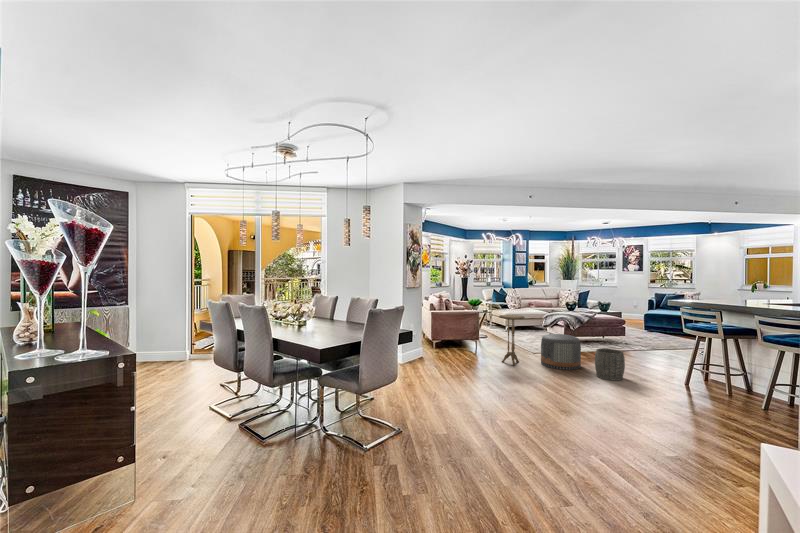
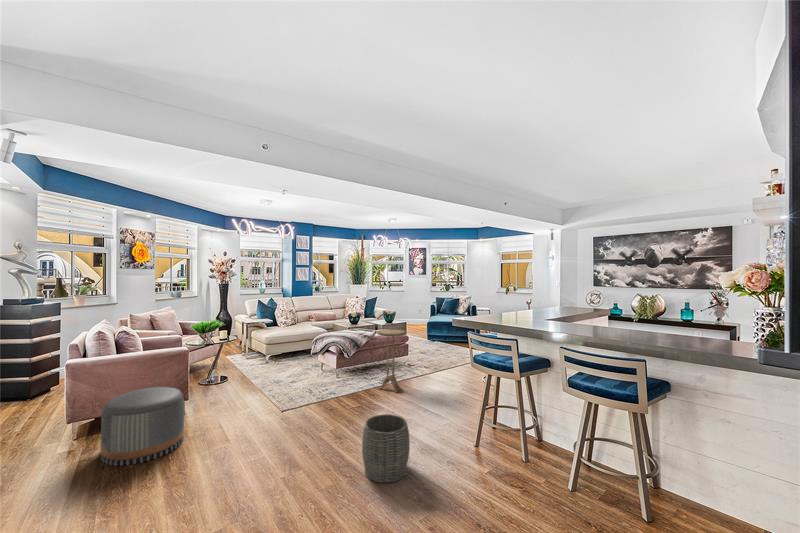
side table: present [499,315,525,366] -> present [377,329,407,393]
pouf: present [541,334,581,370] -> present [101,387,184,466]

